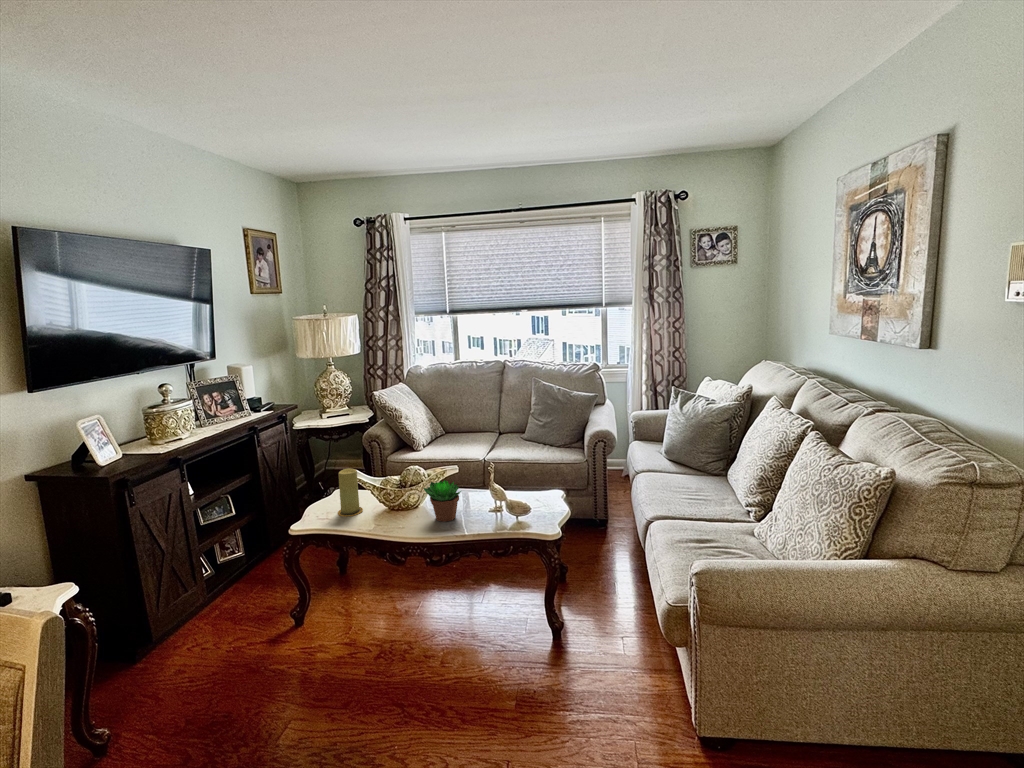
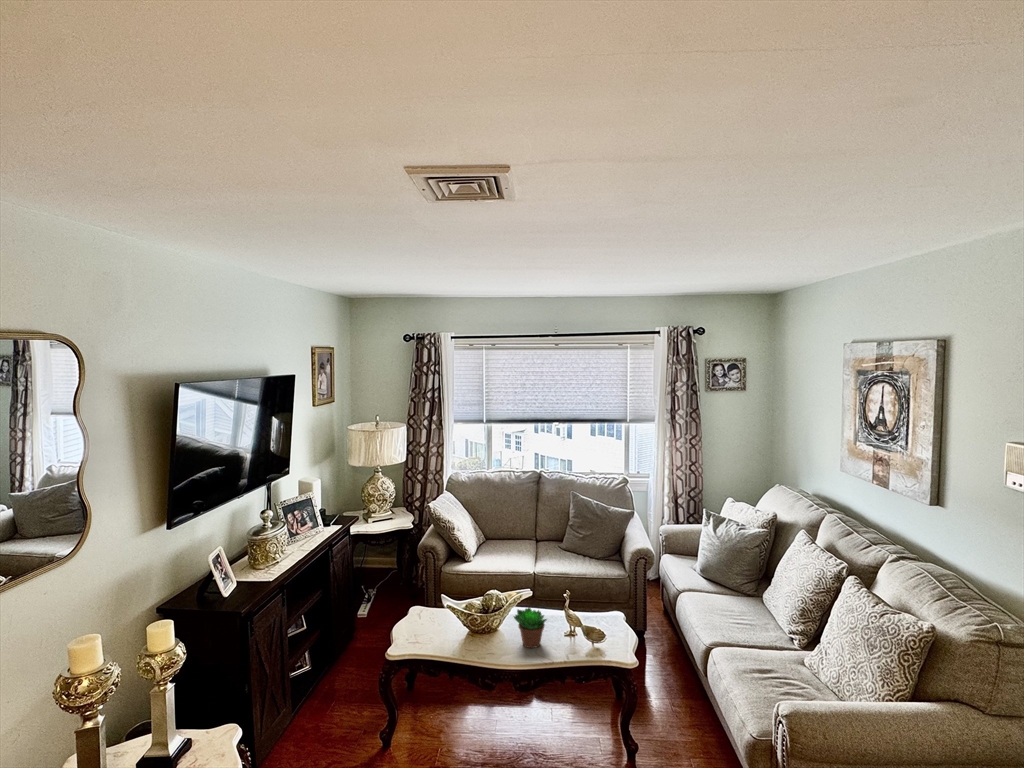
candle: present [338,468,363,516] -> none [430,595,452,642]

